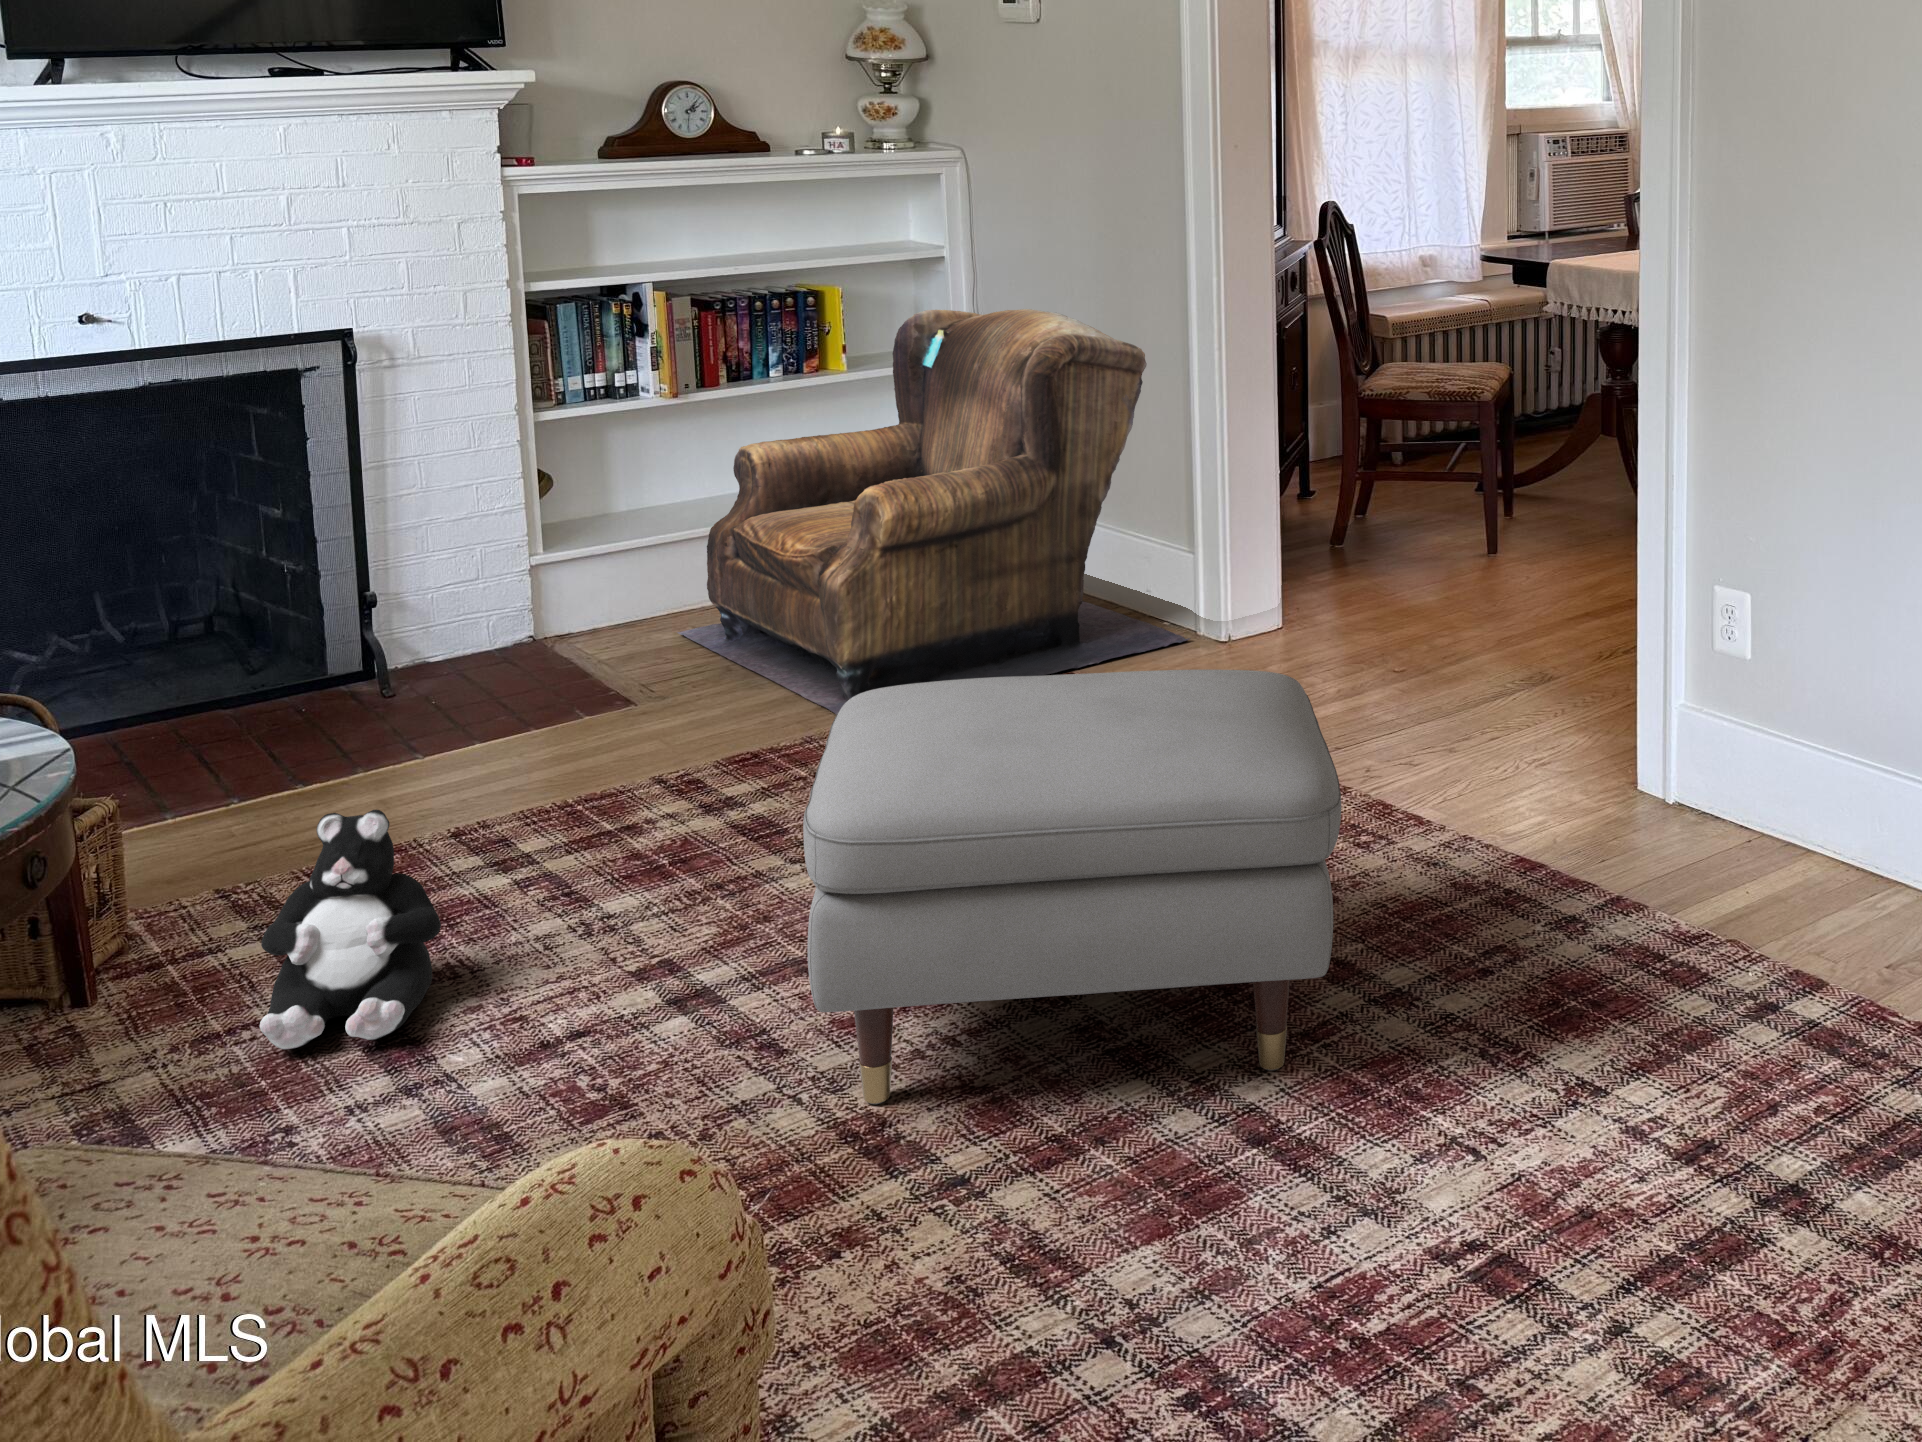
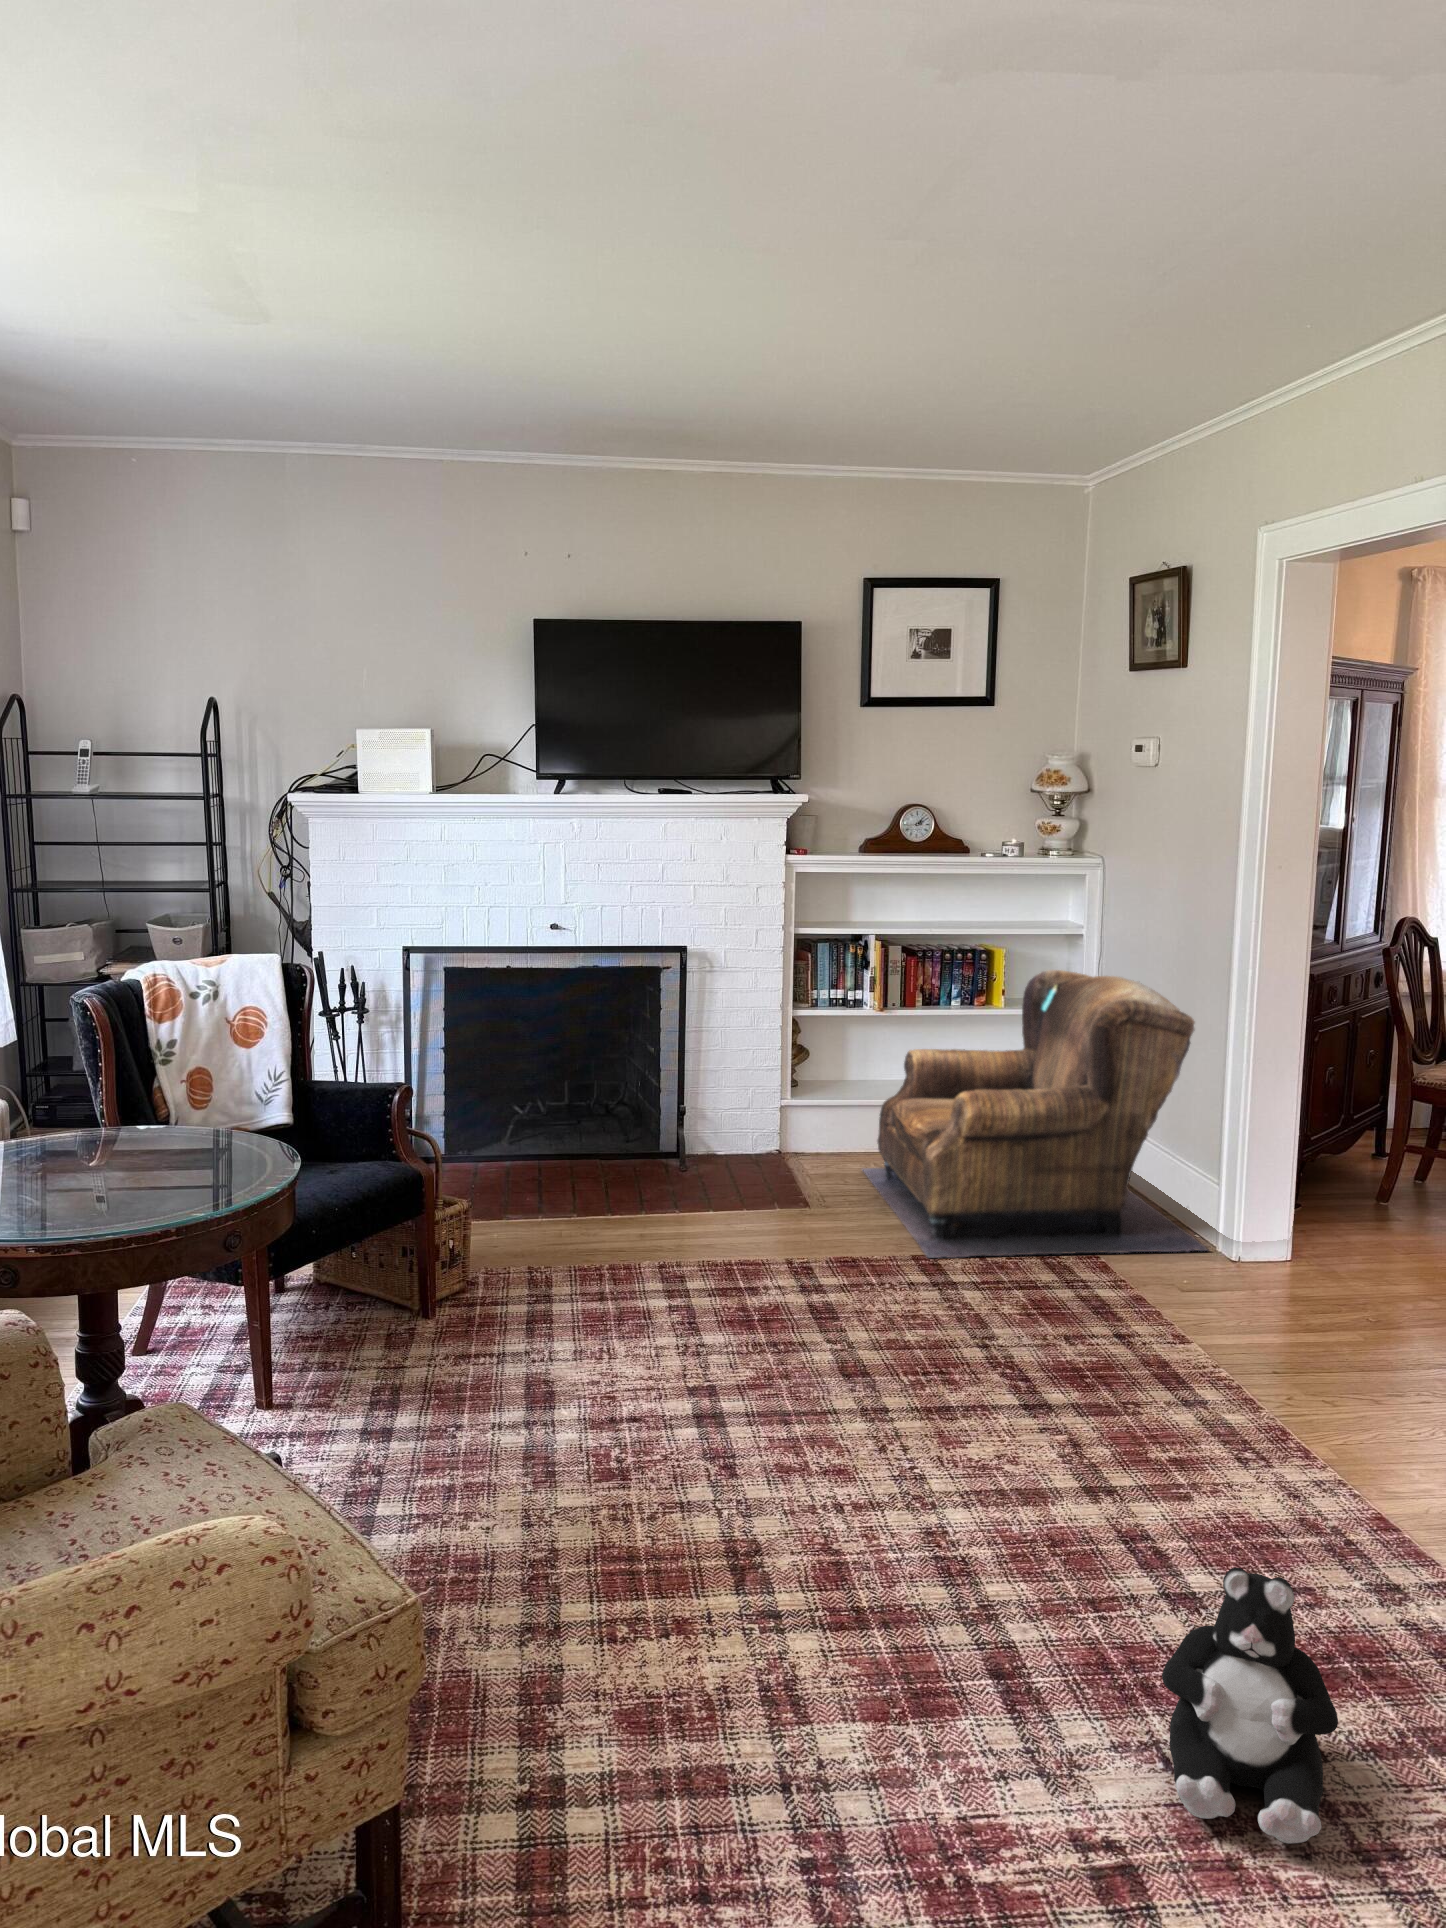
ottoman: present [803,669,1341,1104] -> none [717,1240,1160,1622]
plush toy: present [260,810,441,1049] -> present [1162,1567,1338,1843]

